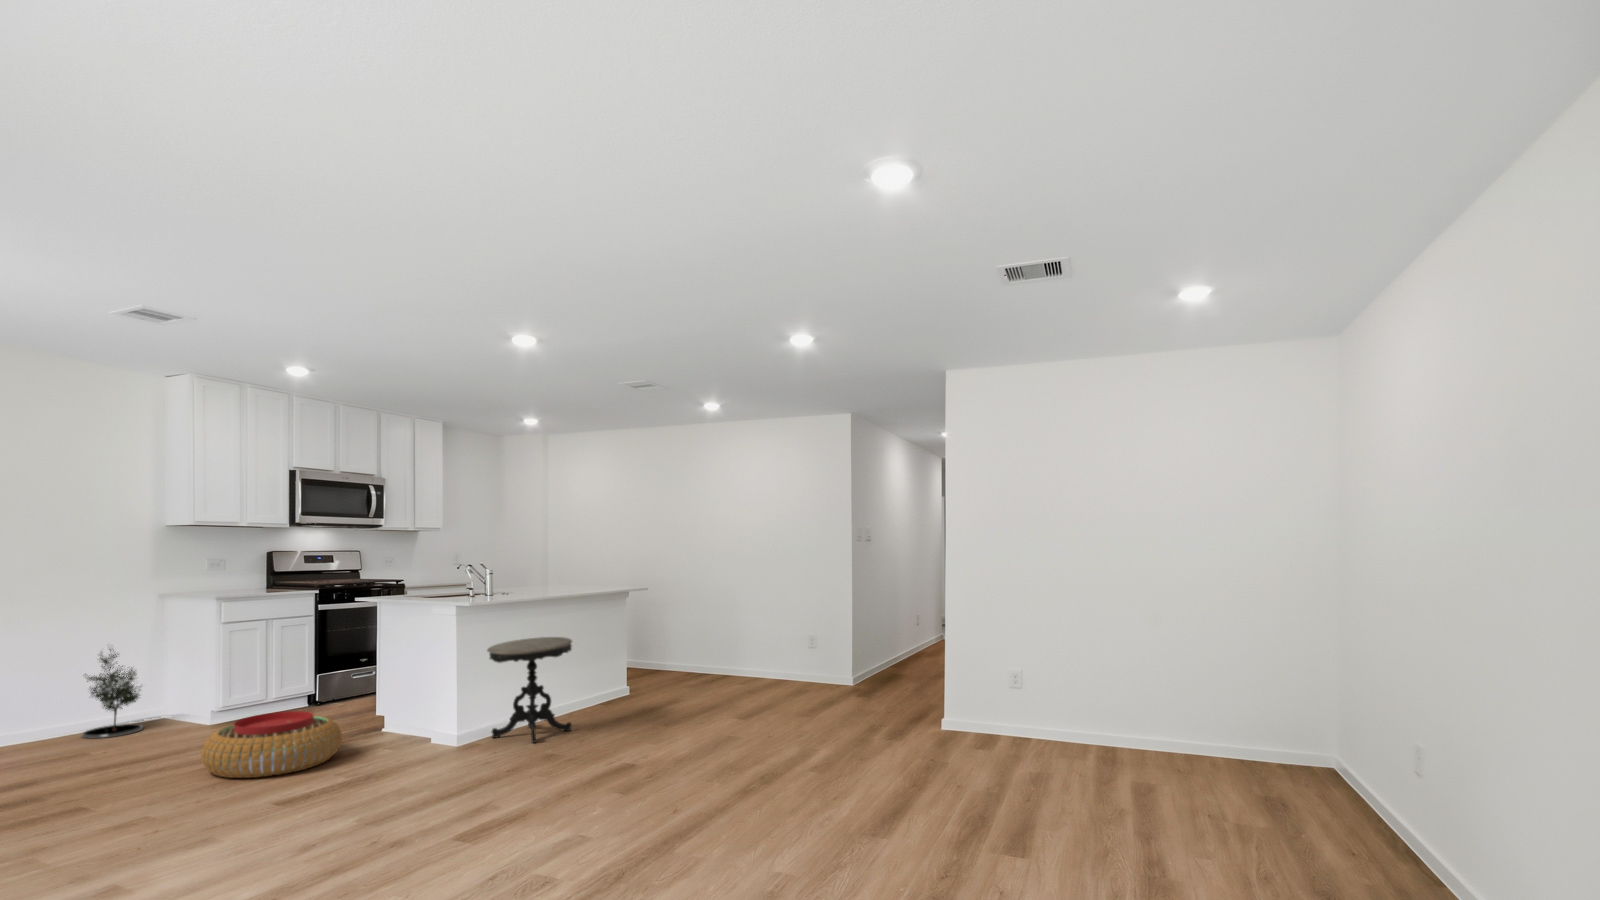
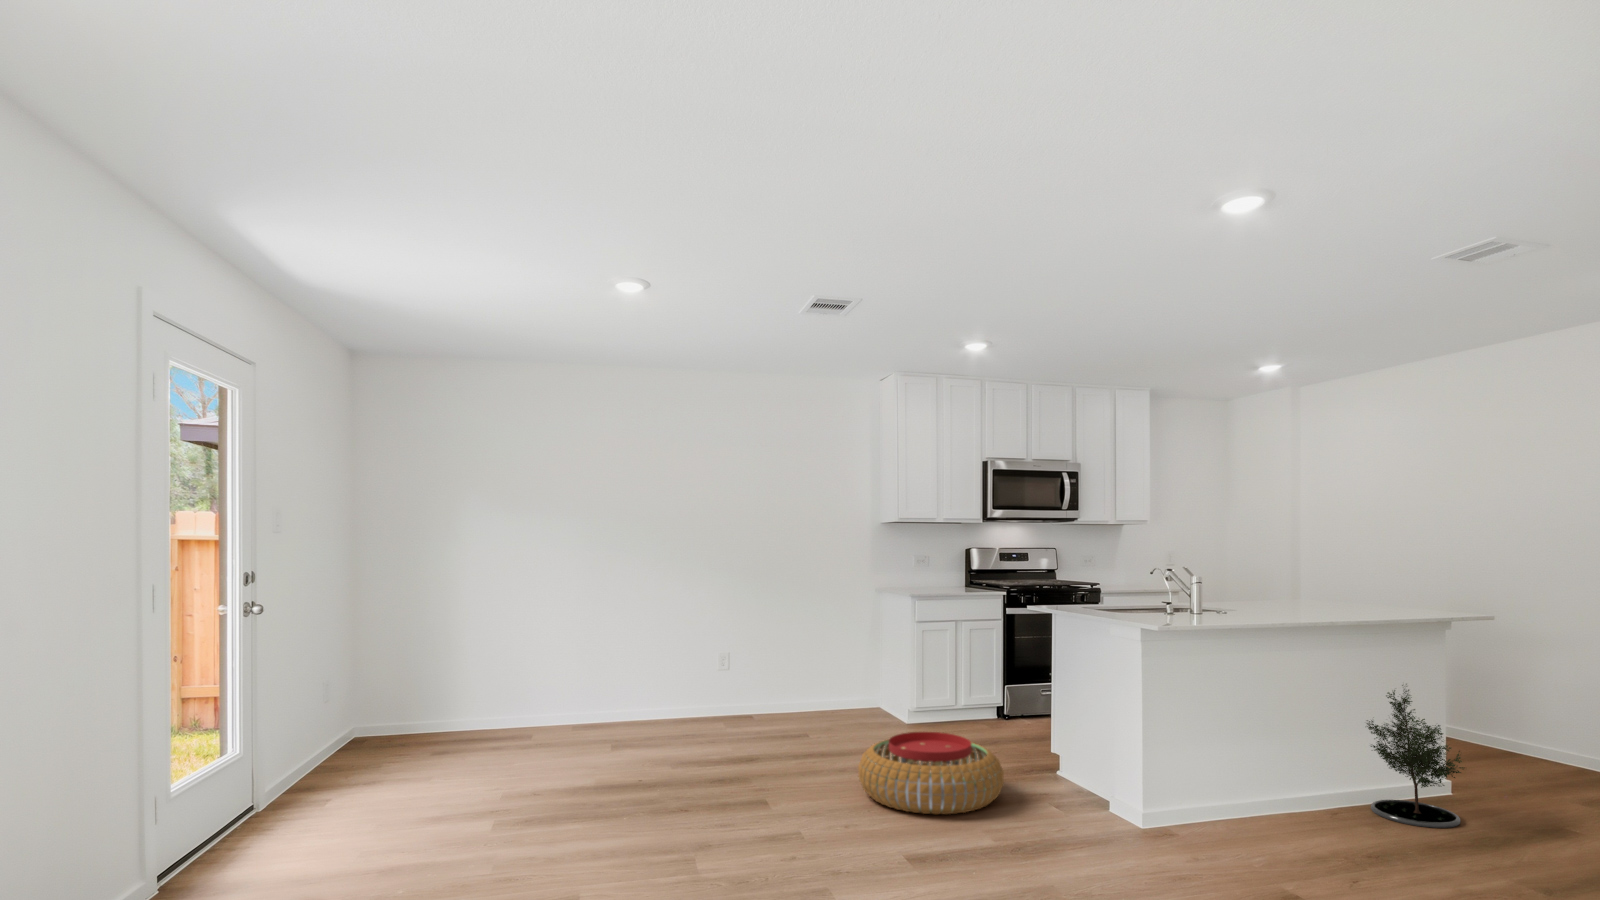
side table: present [487,637,572,743] -> none [1188,687,1334,855]
potted tree: present [82,649,143,739] -> present [1367,685,1465,828]

